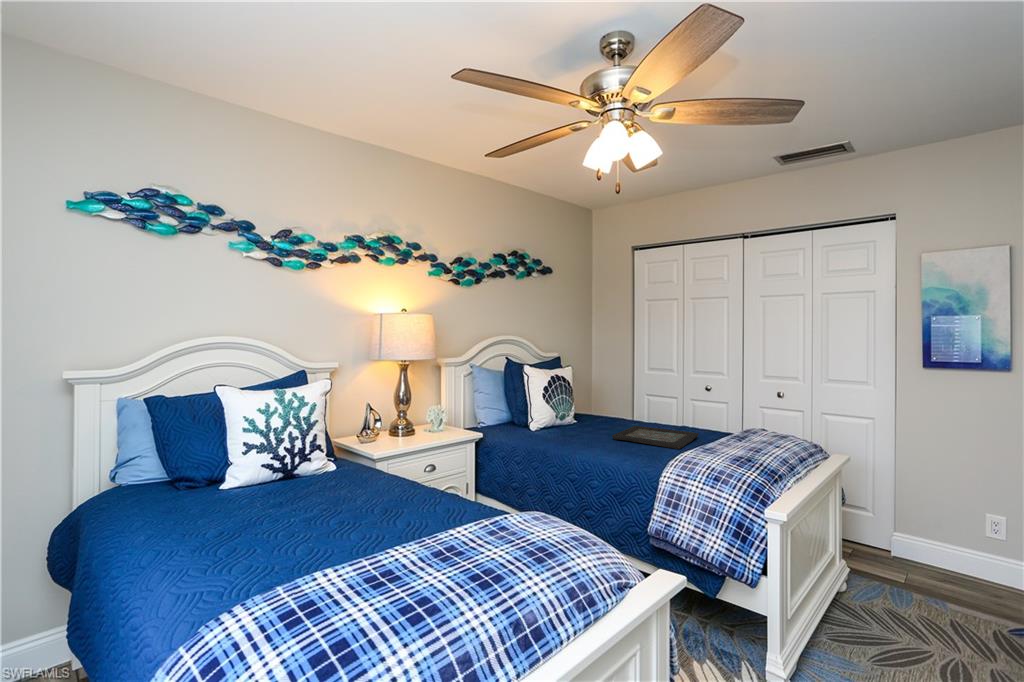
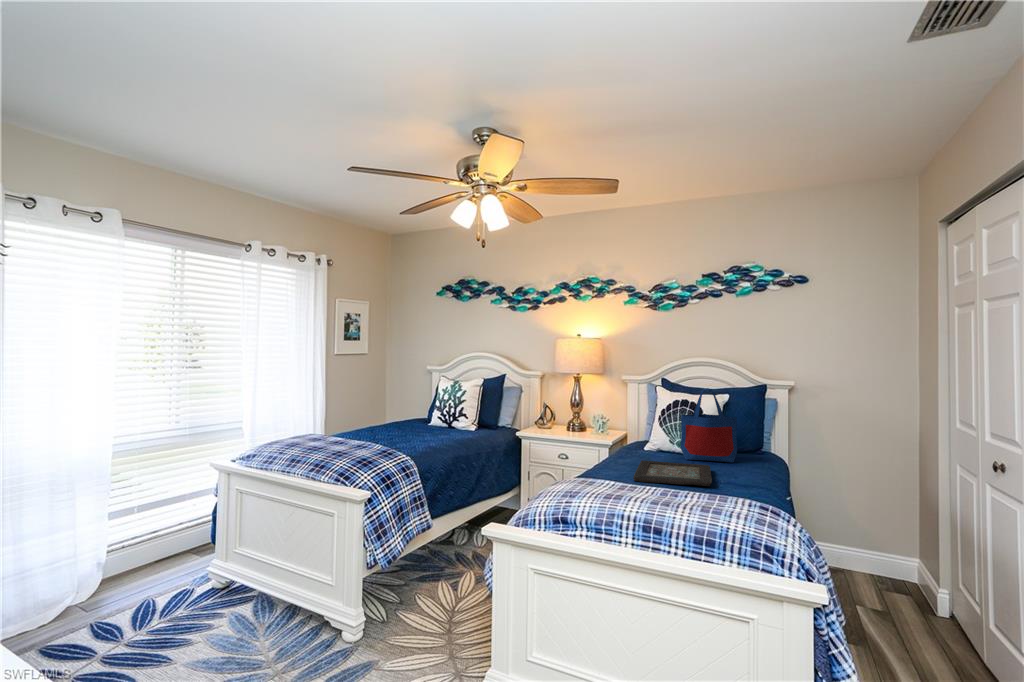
tote bag: none [574,363,607,429] -> present [681,388,737,463]

